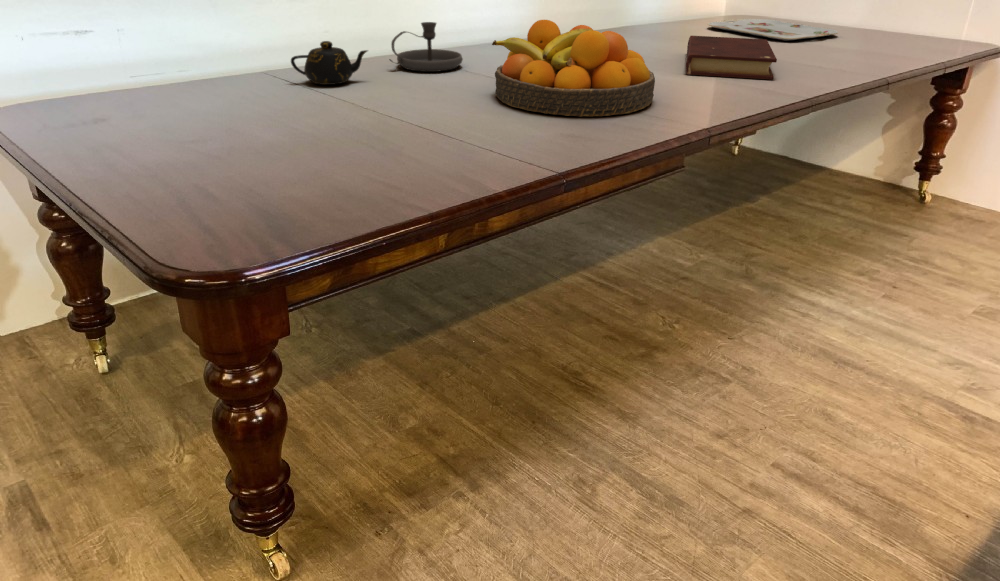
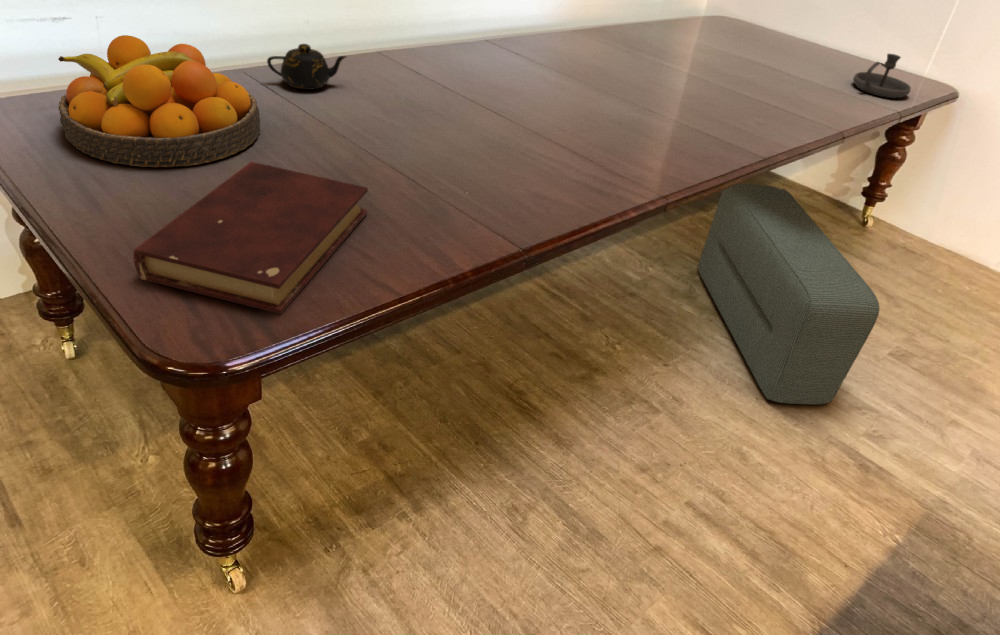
serving tray: present [708,19,838,41] -> none [688,25,812,62]
fruit bowl: present [492,20,655,117] -> present [58,35,260,167]
candlestick: present [389,22,463,72] -> present [853,54,911,98]
book: present [686,36,777,80] -> present [134,162,368,314]
pouf: none [749,152,956,364] -> present [698,184,879,404]

